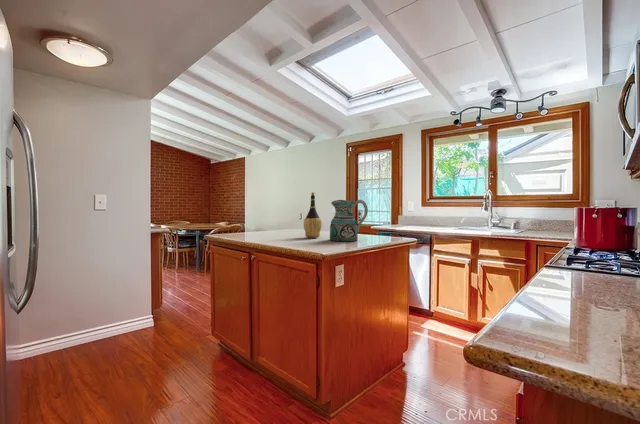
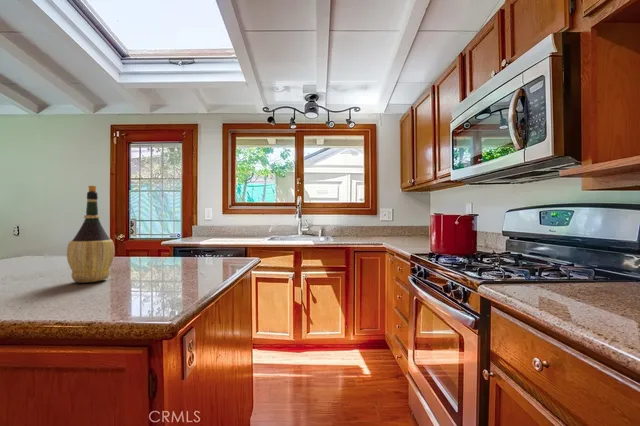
ceramic pitcher: present [330,200,368,241] -> none [143,202,221,285]

